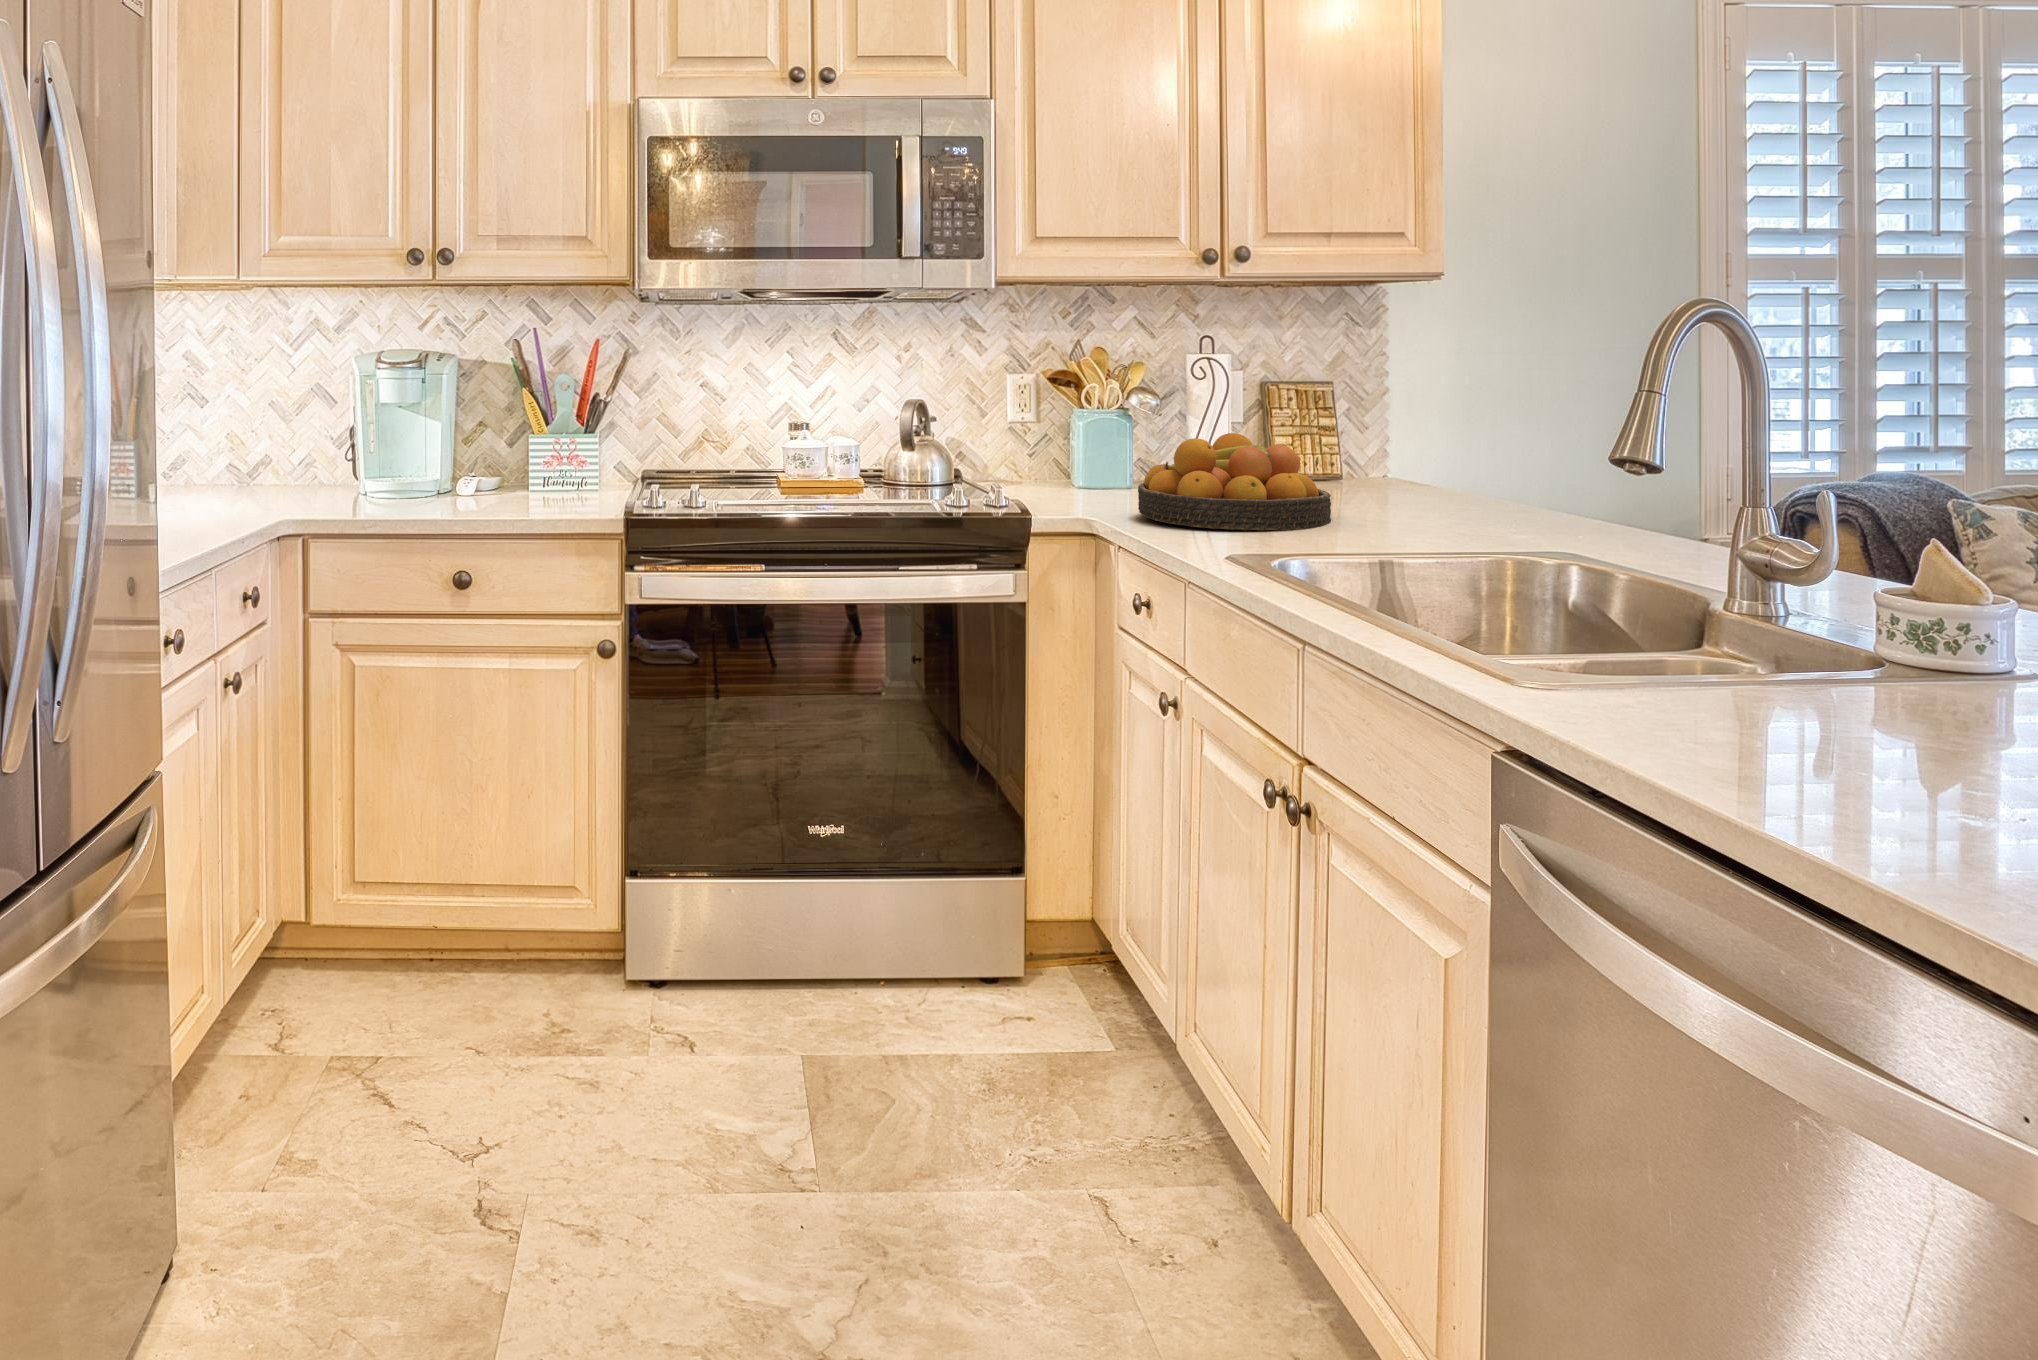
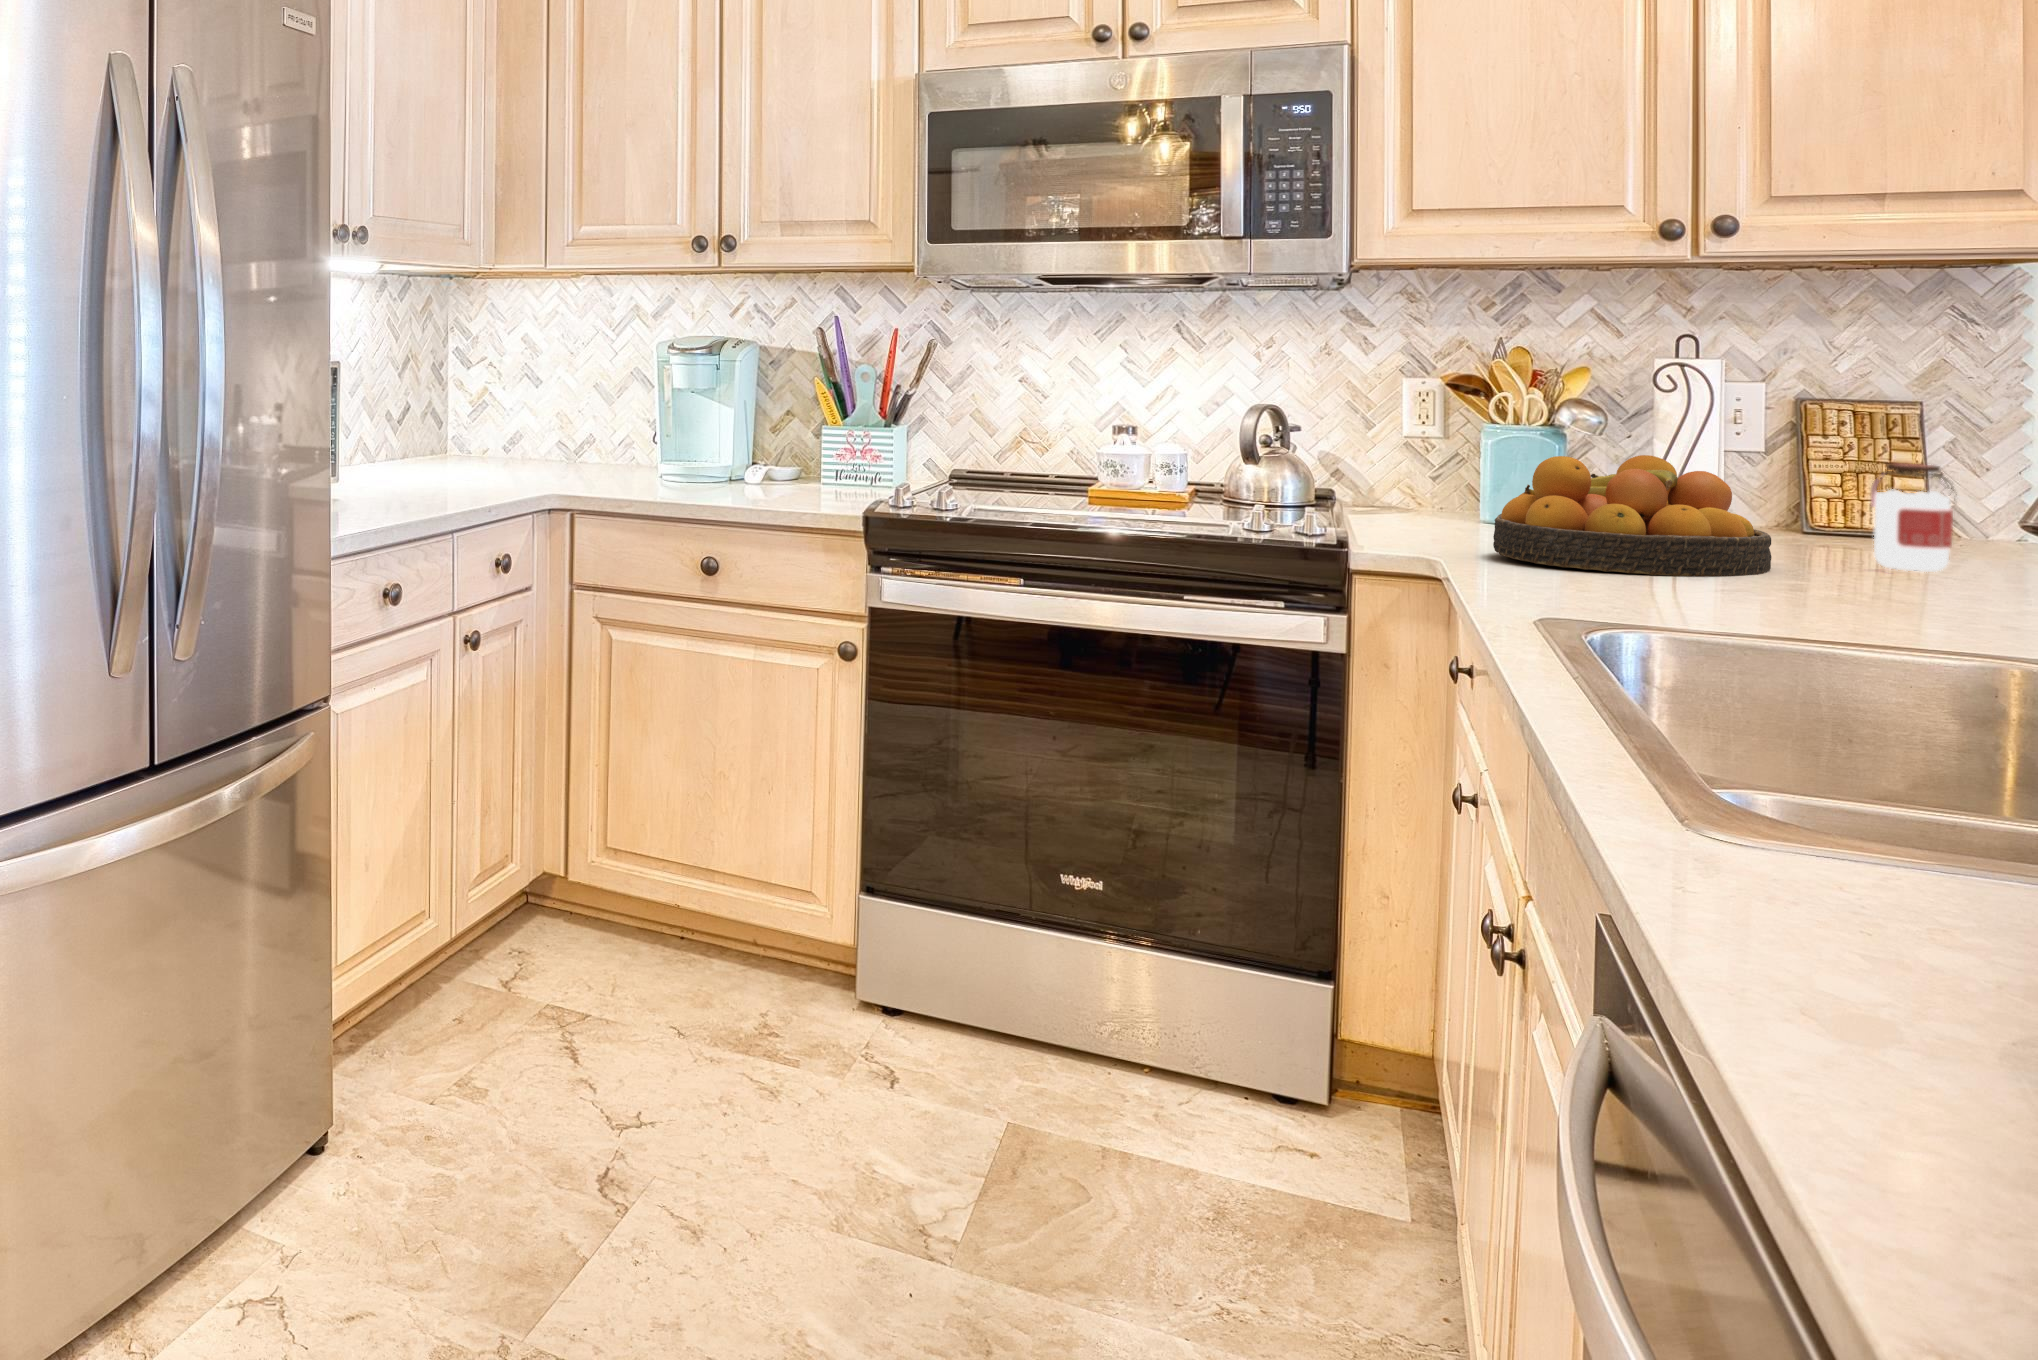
jar: none [1374,432,1427,512] -> present [1870,463,1954,572]

